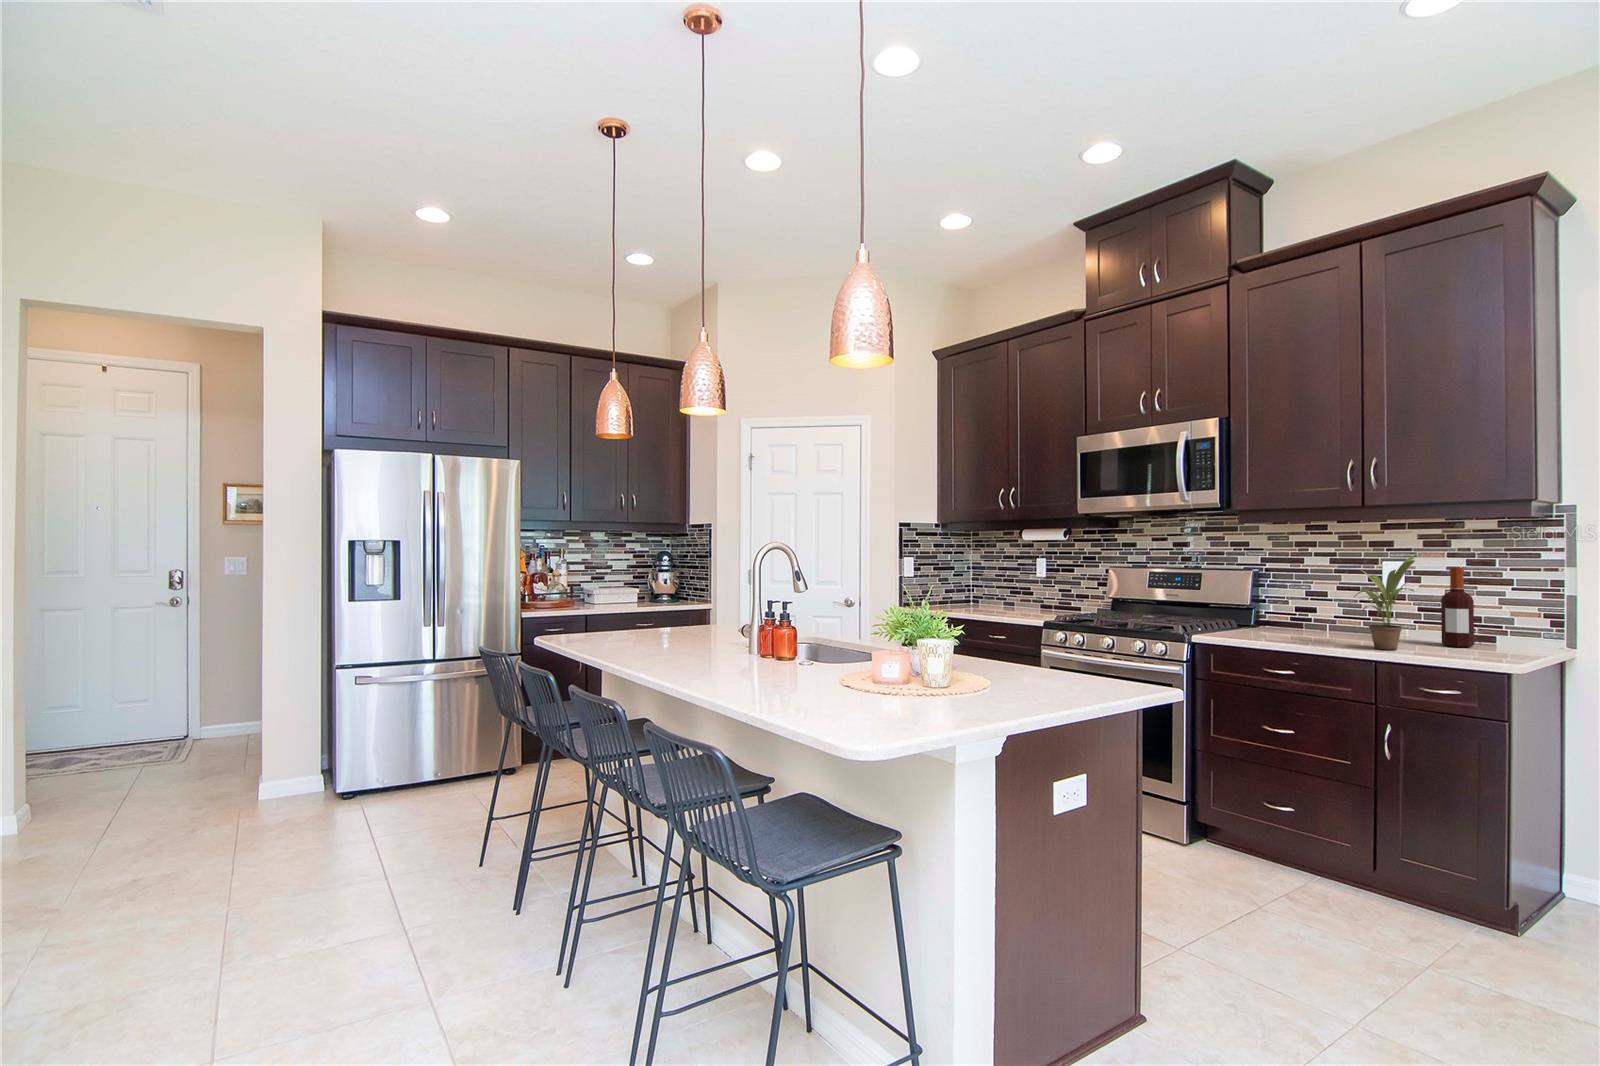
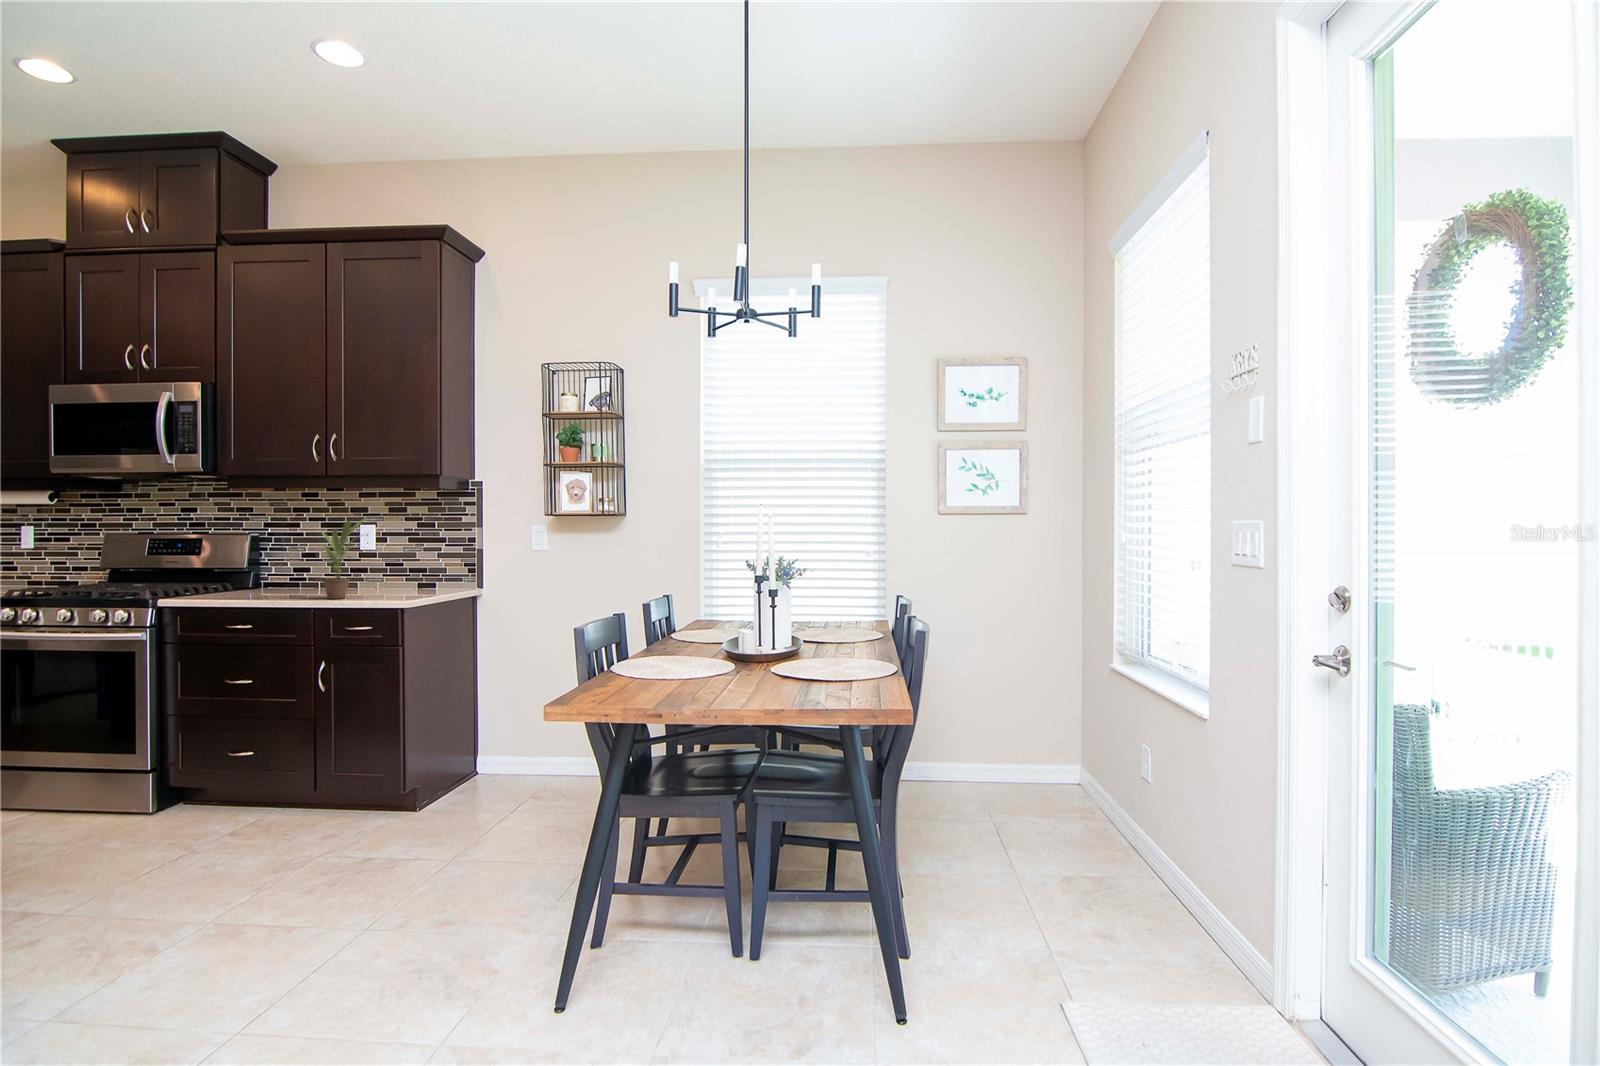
bottle: present [1441,567,1474,647] -> none [391,528,413,593]

